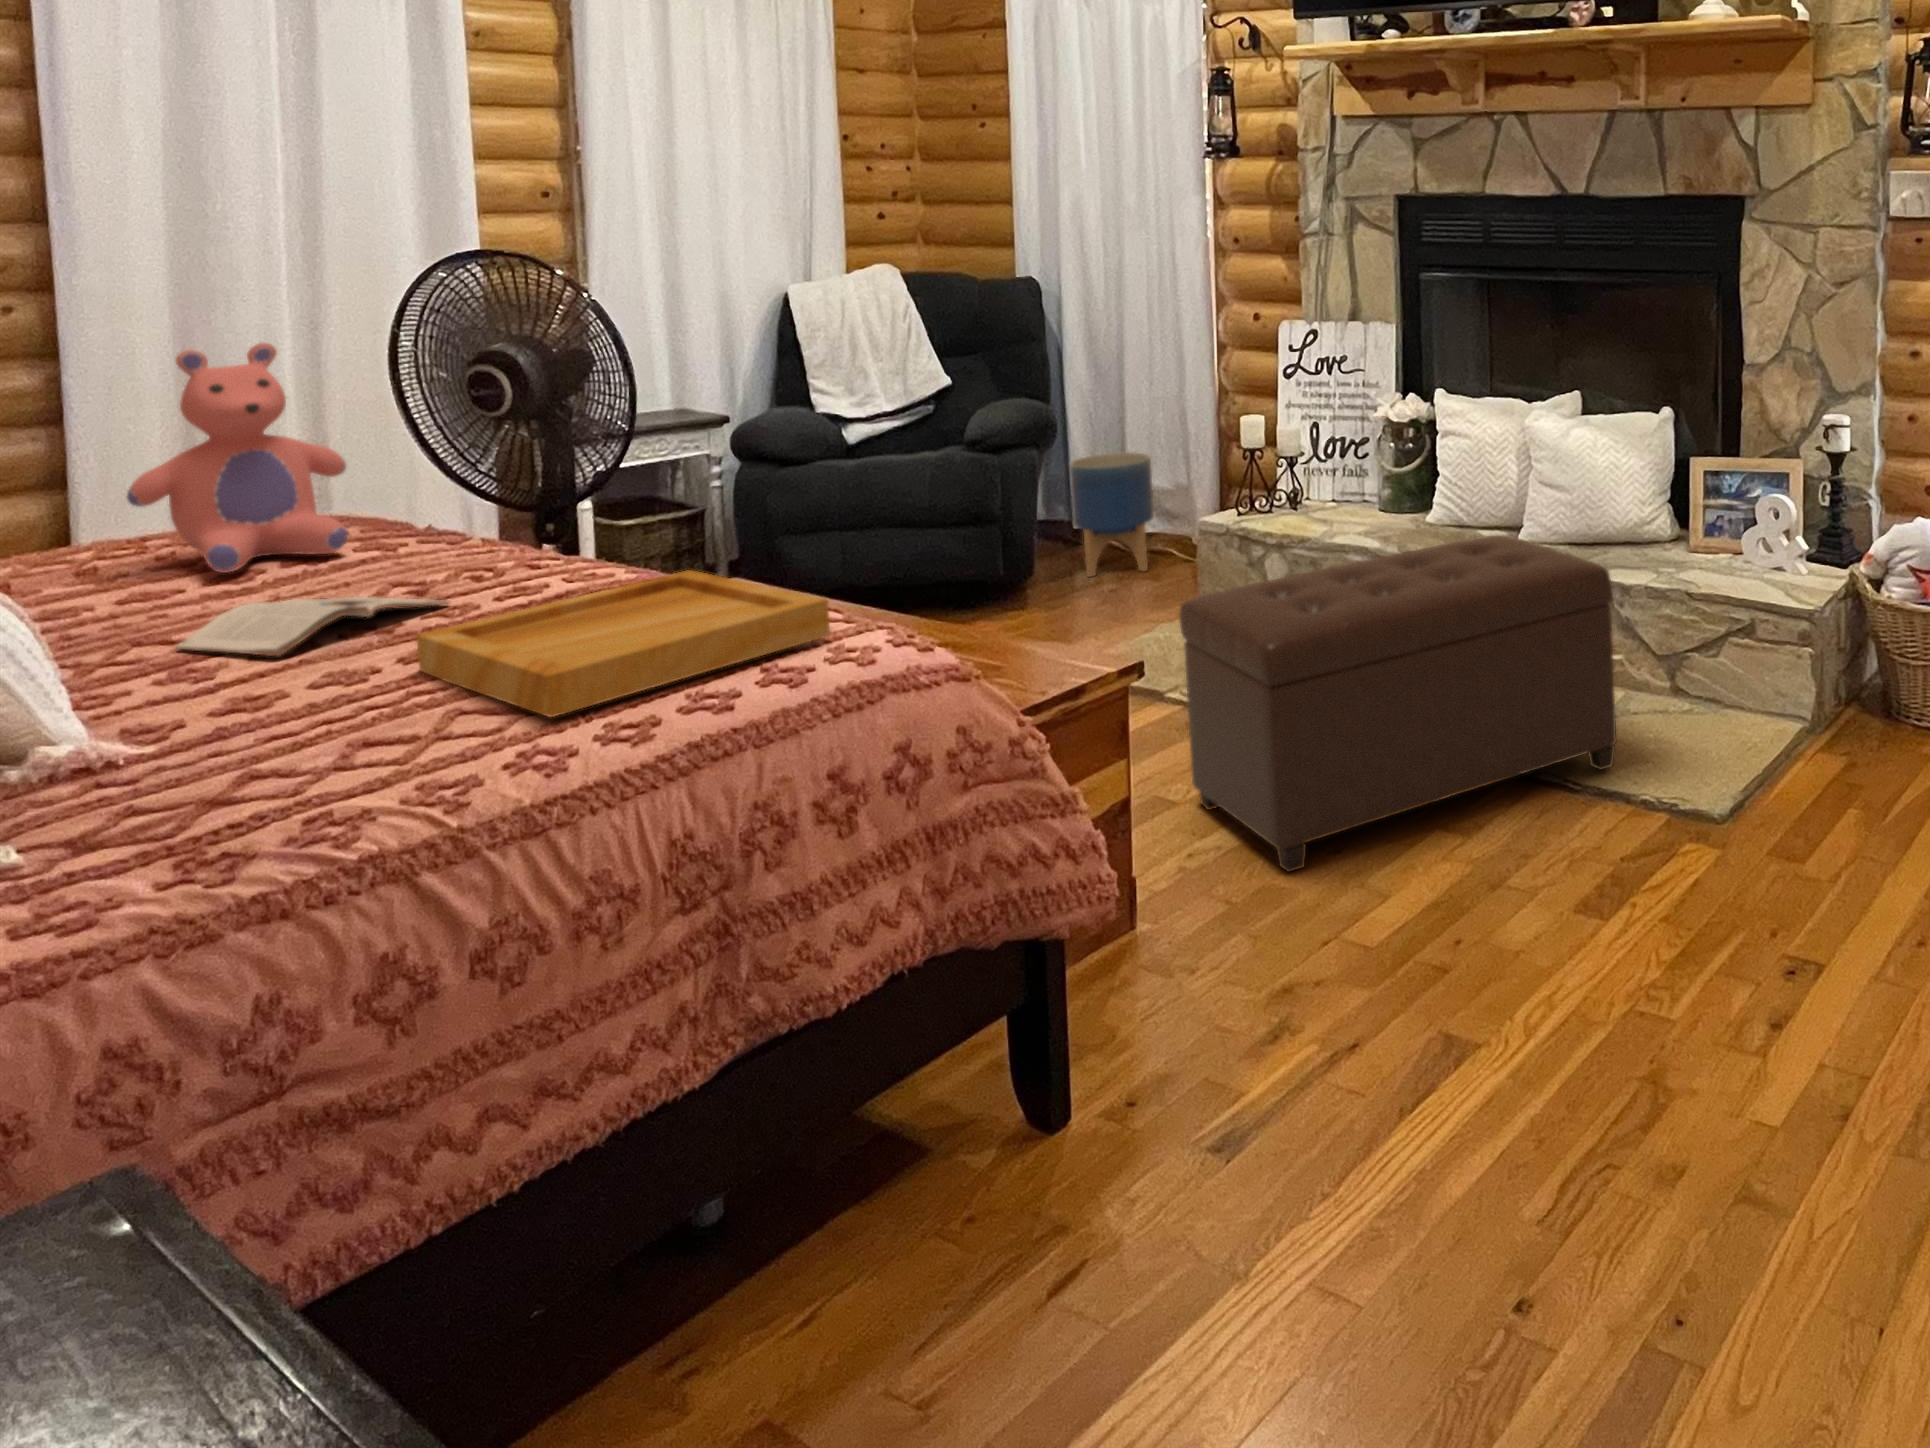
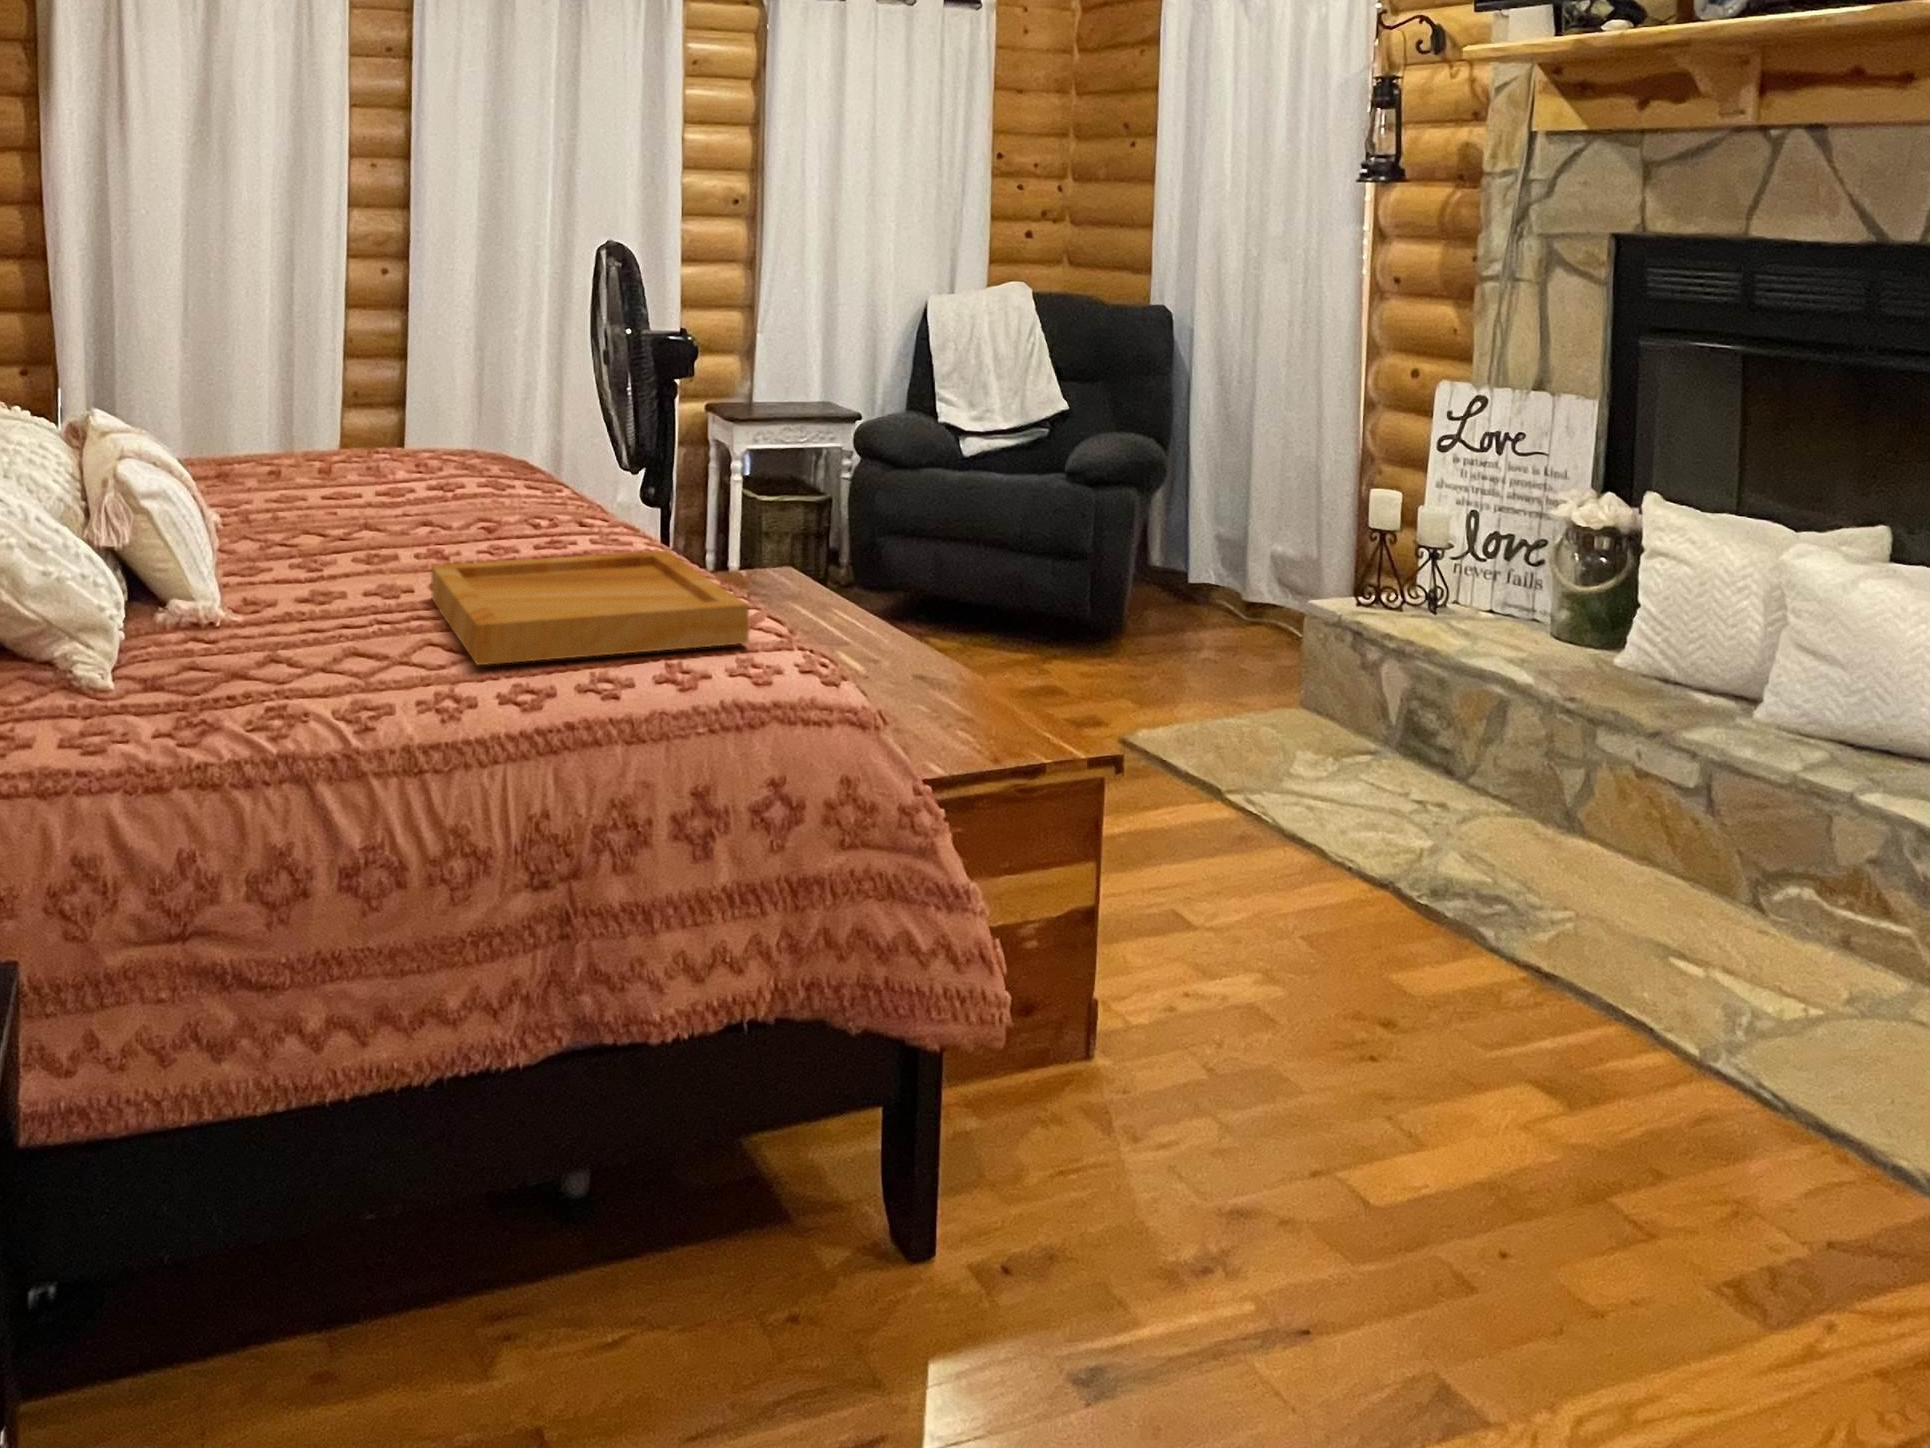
teddy bear: present [127,343,347,573] -> none [335,302,482,489]
planter: present [1070,452,1154,577] -> none [1181,509,1274,649]
ottoman: present [1179,536,1616,872] -> none [1216,691,1865,1076]
magazine: present [176,597,449,657] -> none [307,515,496,564]

